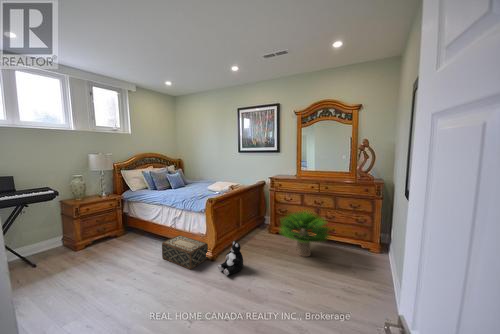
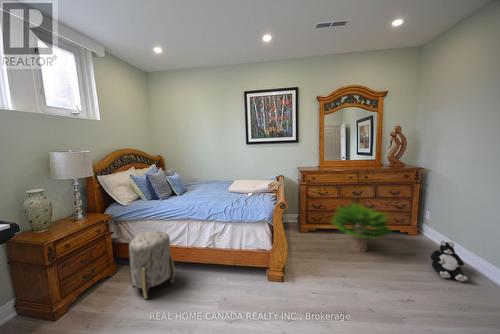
ottoman: none [120,209,149,251] -> present [129,231,175,299]
woven basket: present [162,235,208,269] -> none [214,257,274,302]
plush toy: present [218,241,243,275] -> present [430,241,468,281]

